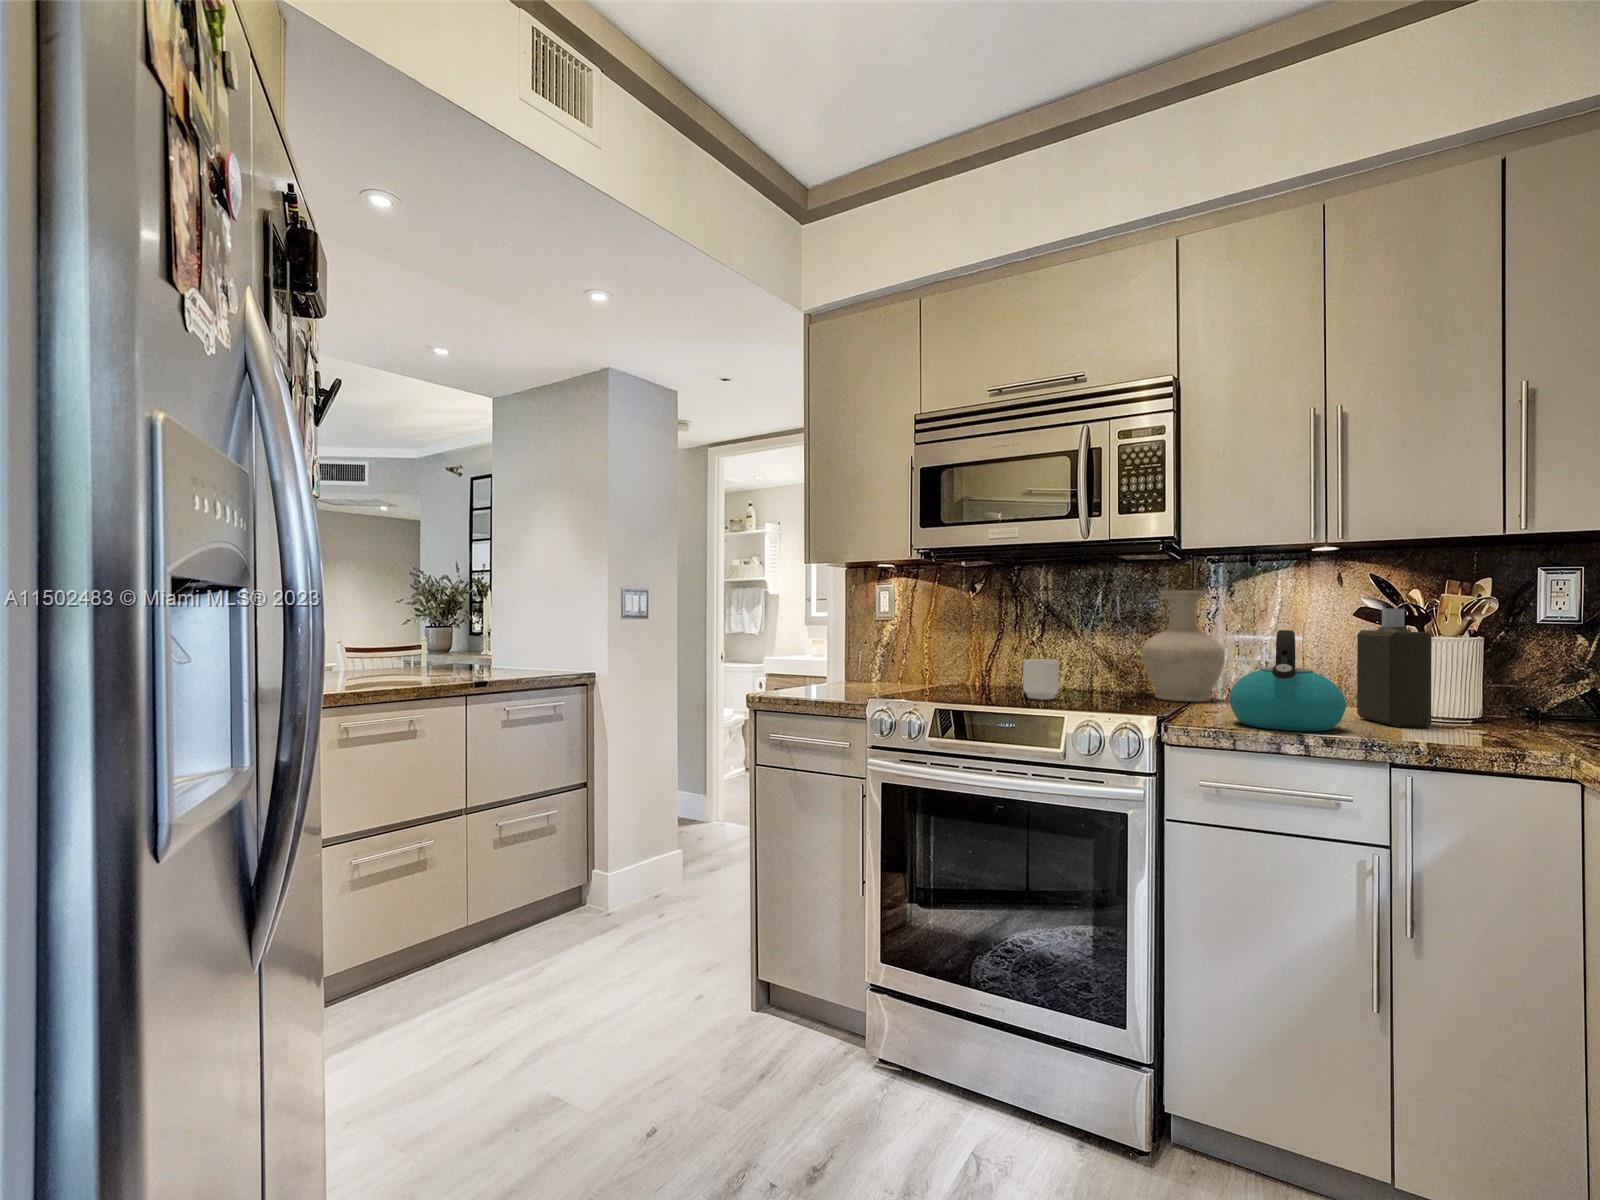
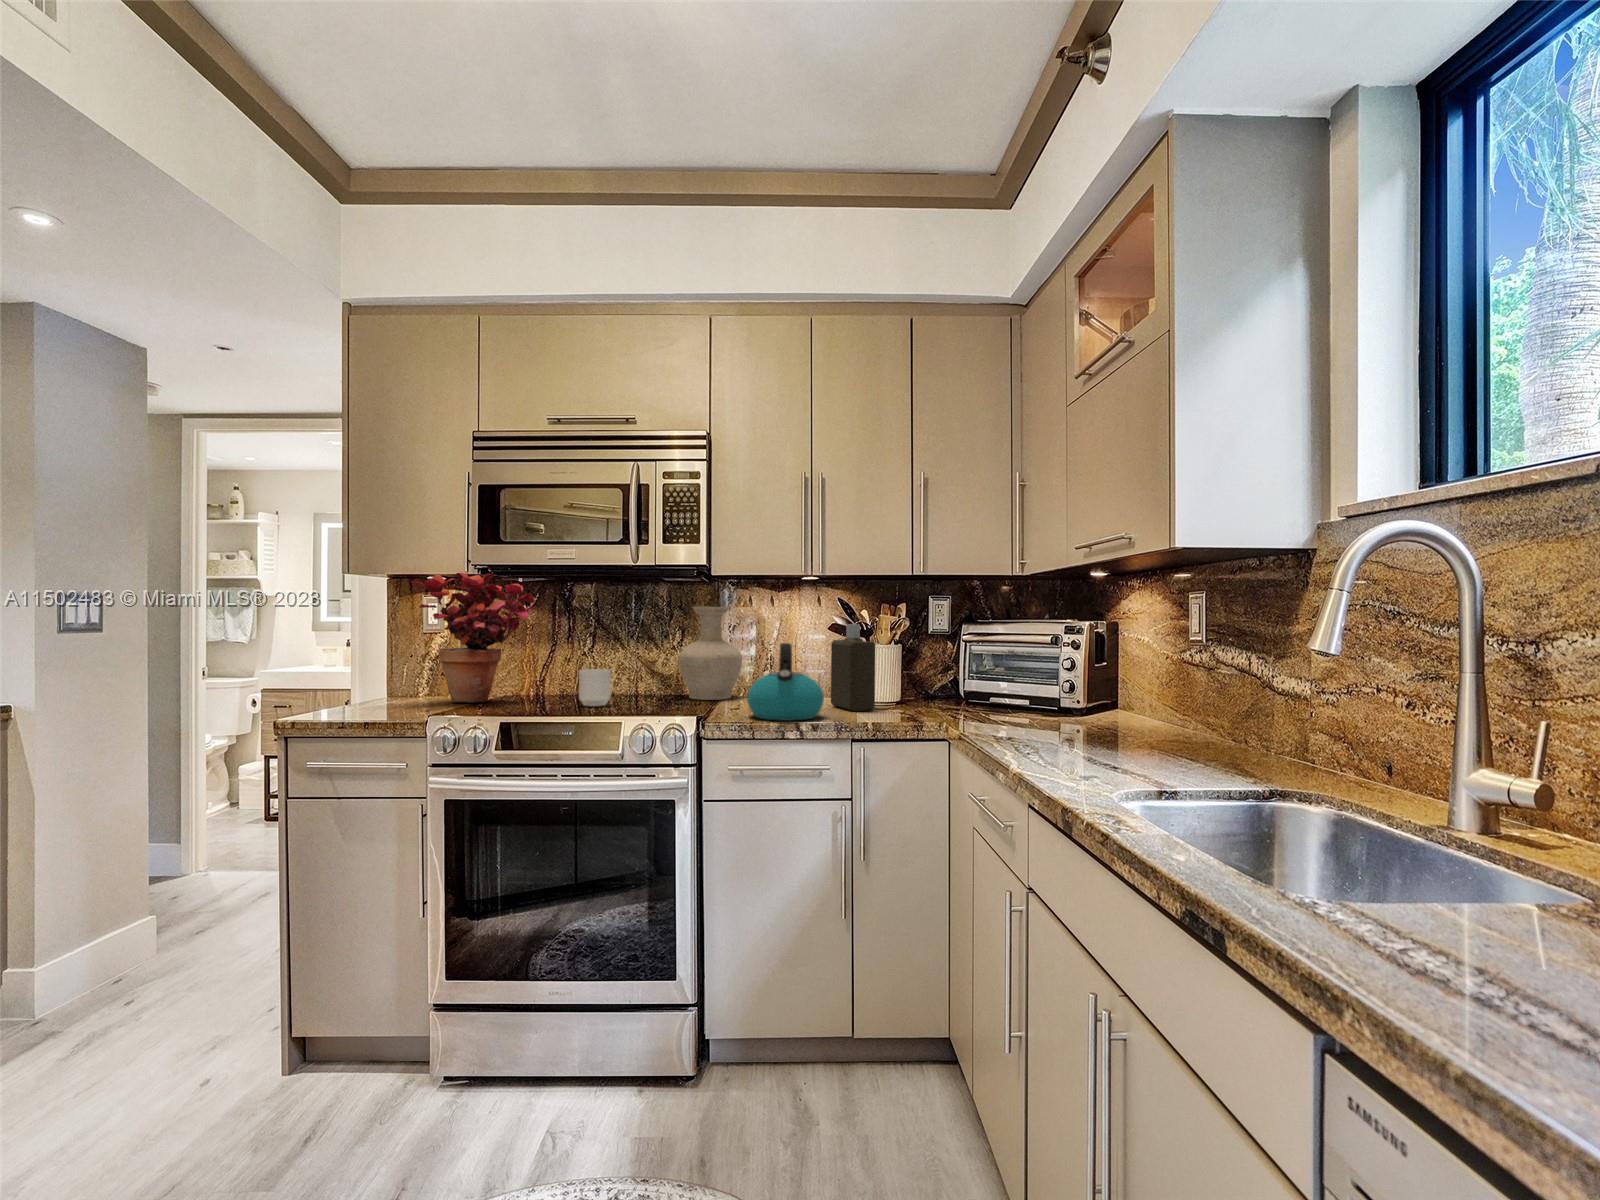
potted plant: none [860,557,979,689] -> present [411,572,535,702]

